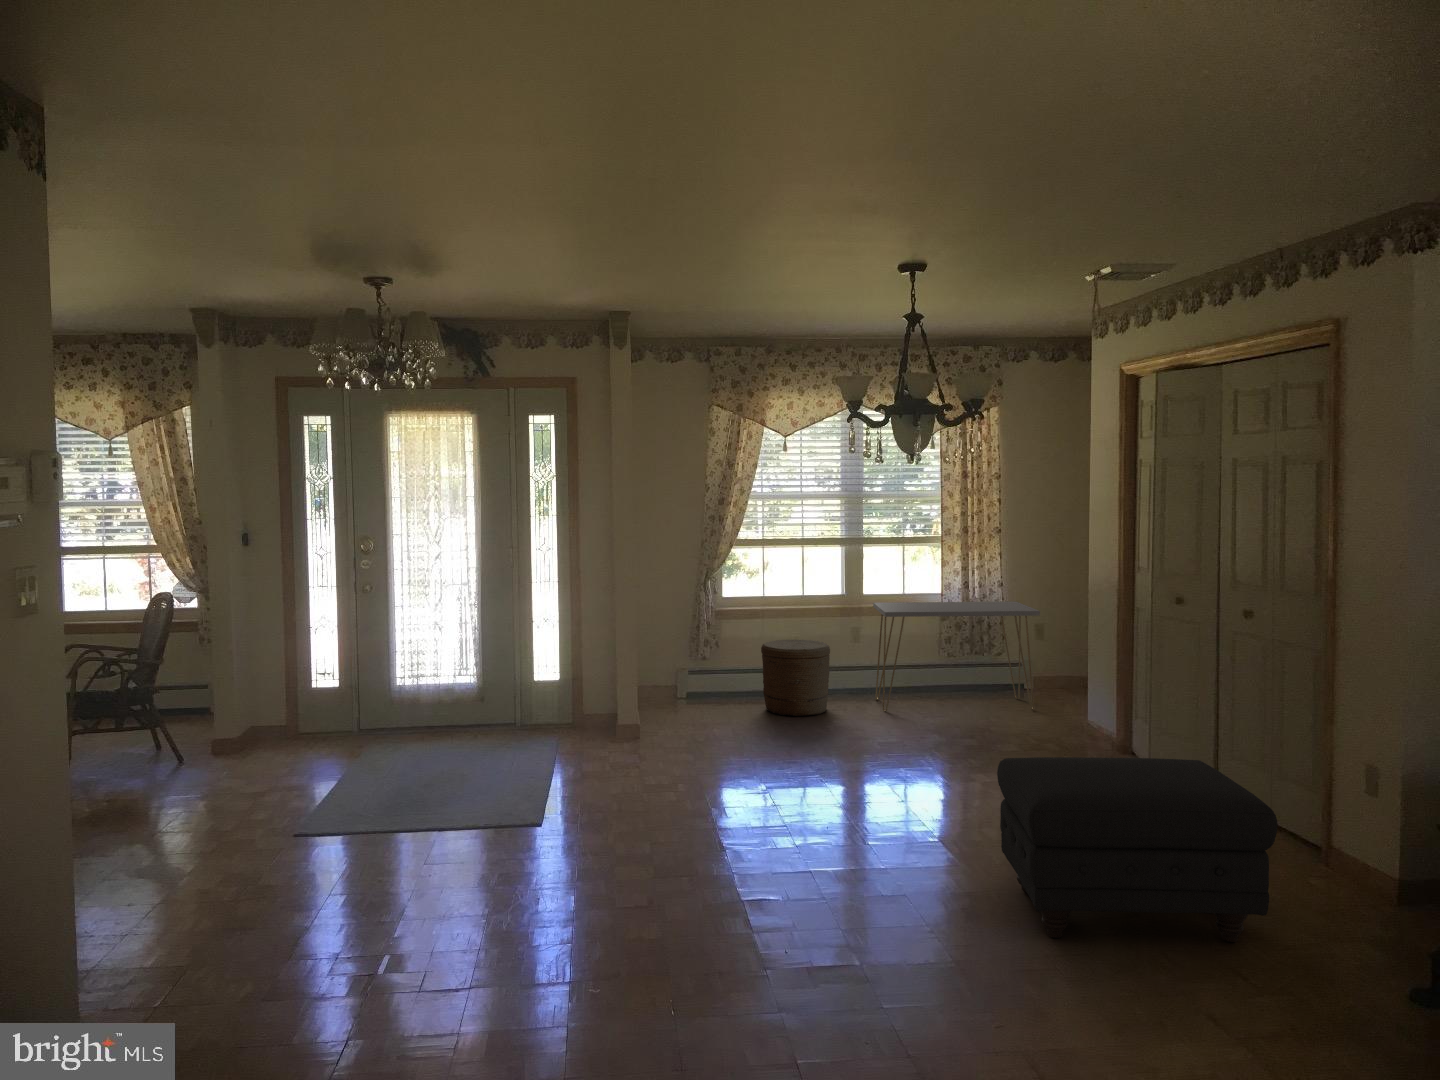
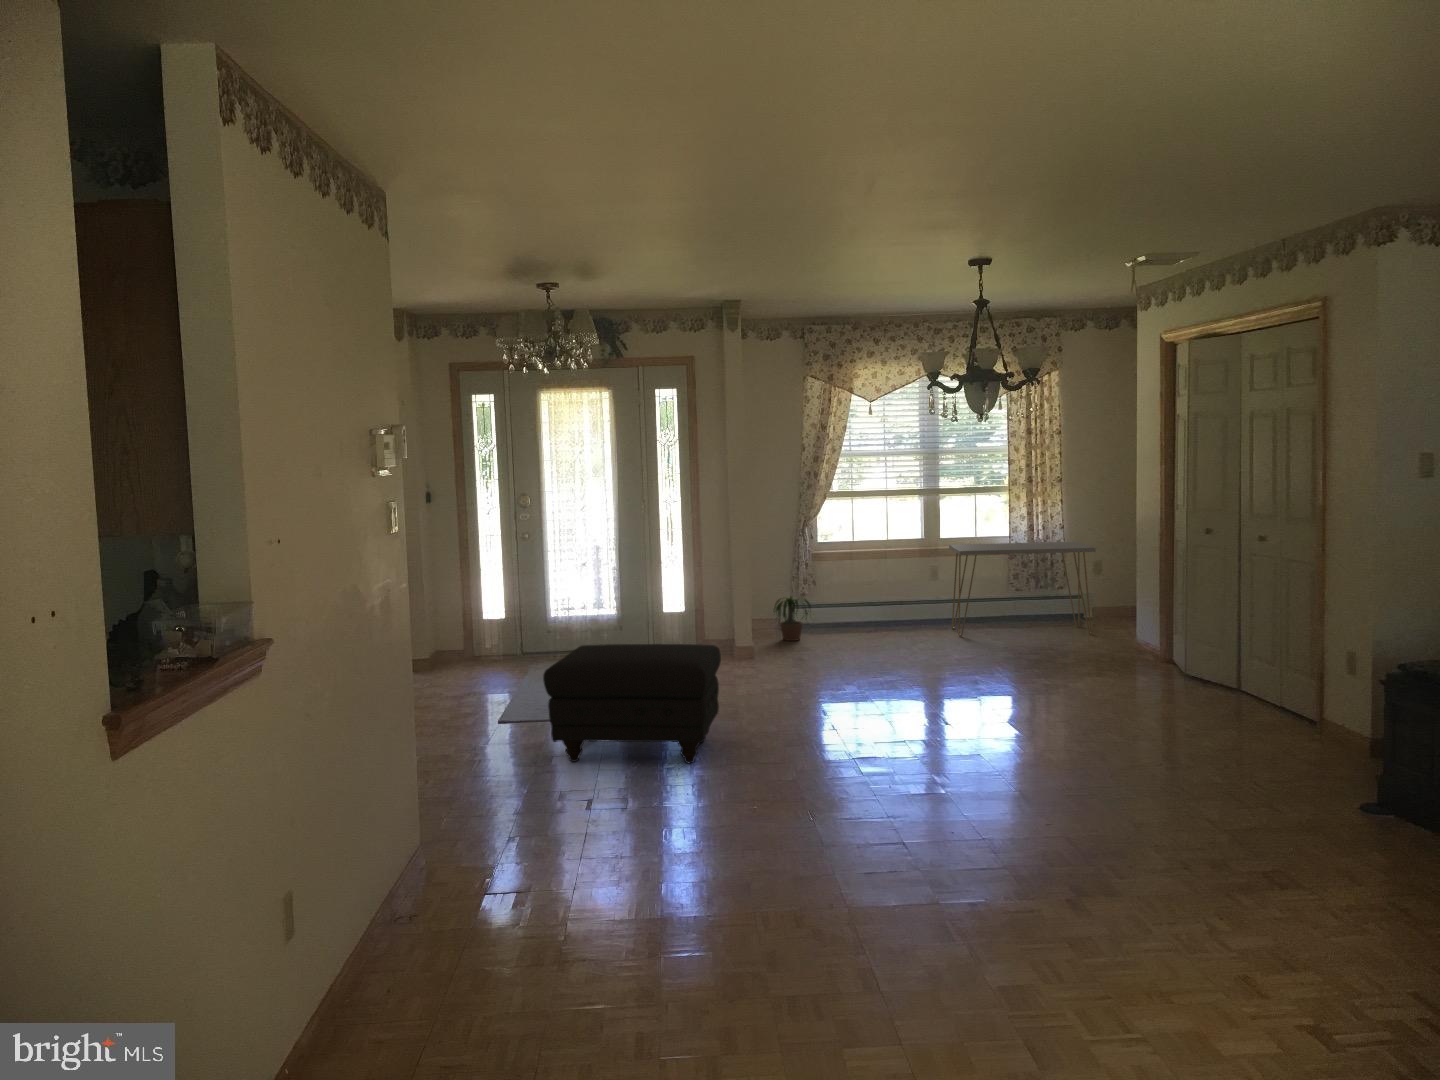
woven basket: present [761,640,830,716] -> none [852,577,912,641]
potted plant: none [661,660,723,715] -> present [774,596,811,641]
ottoman: present [997,757,1278,942] -> present [543,644,721,763]

